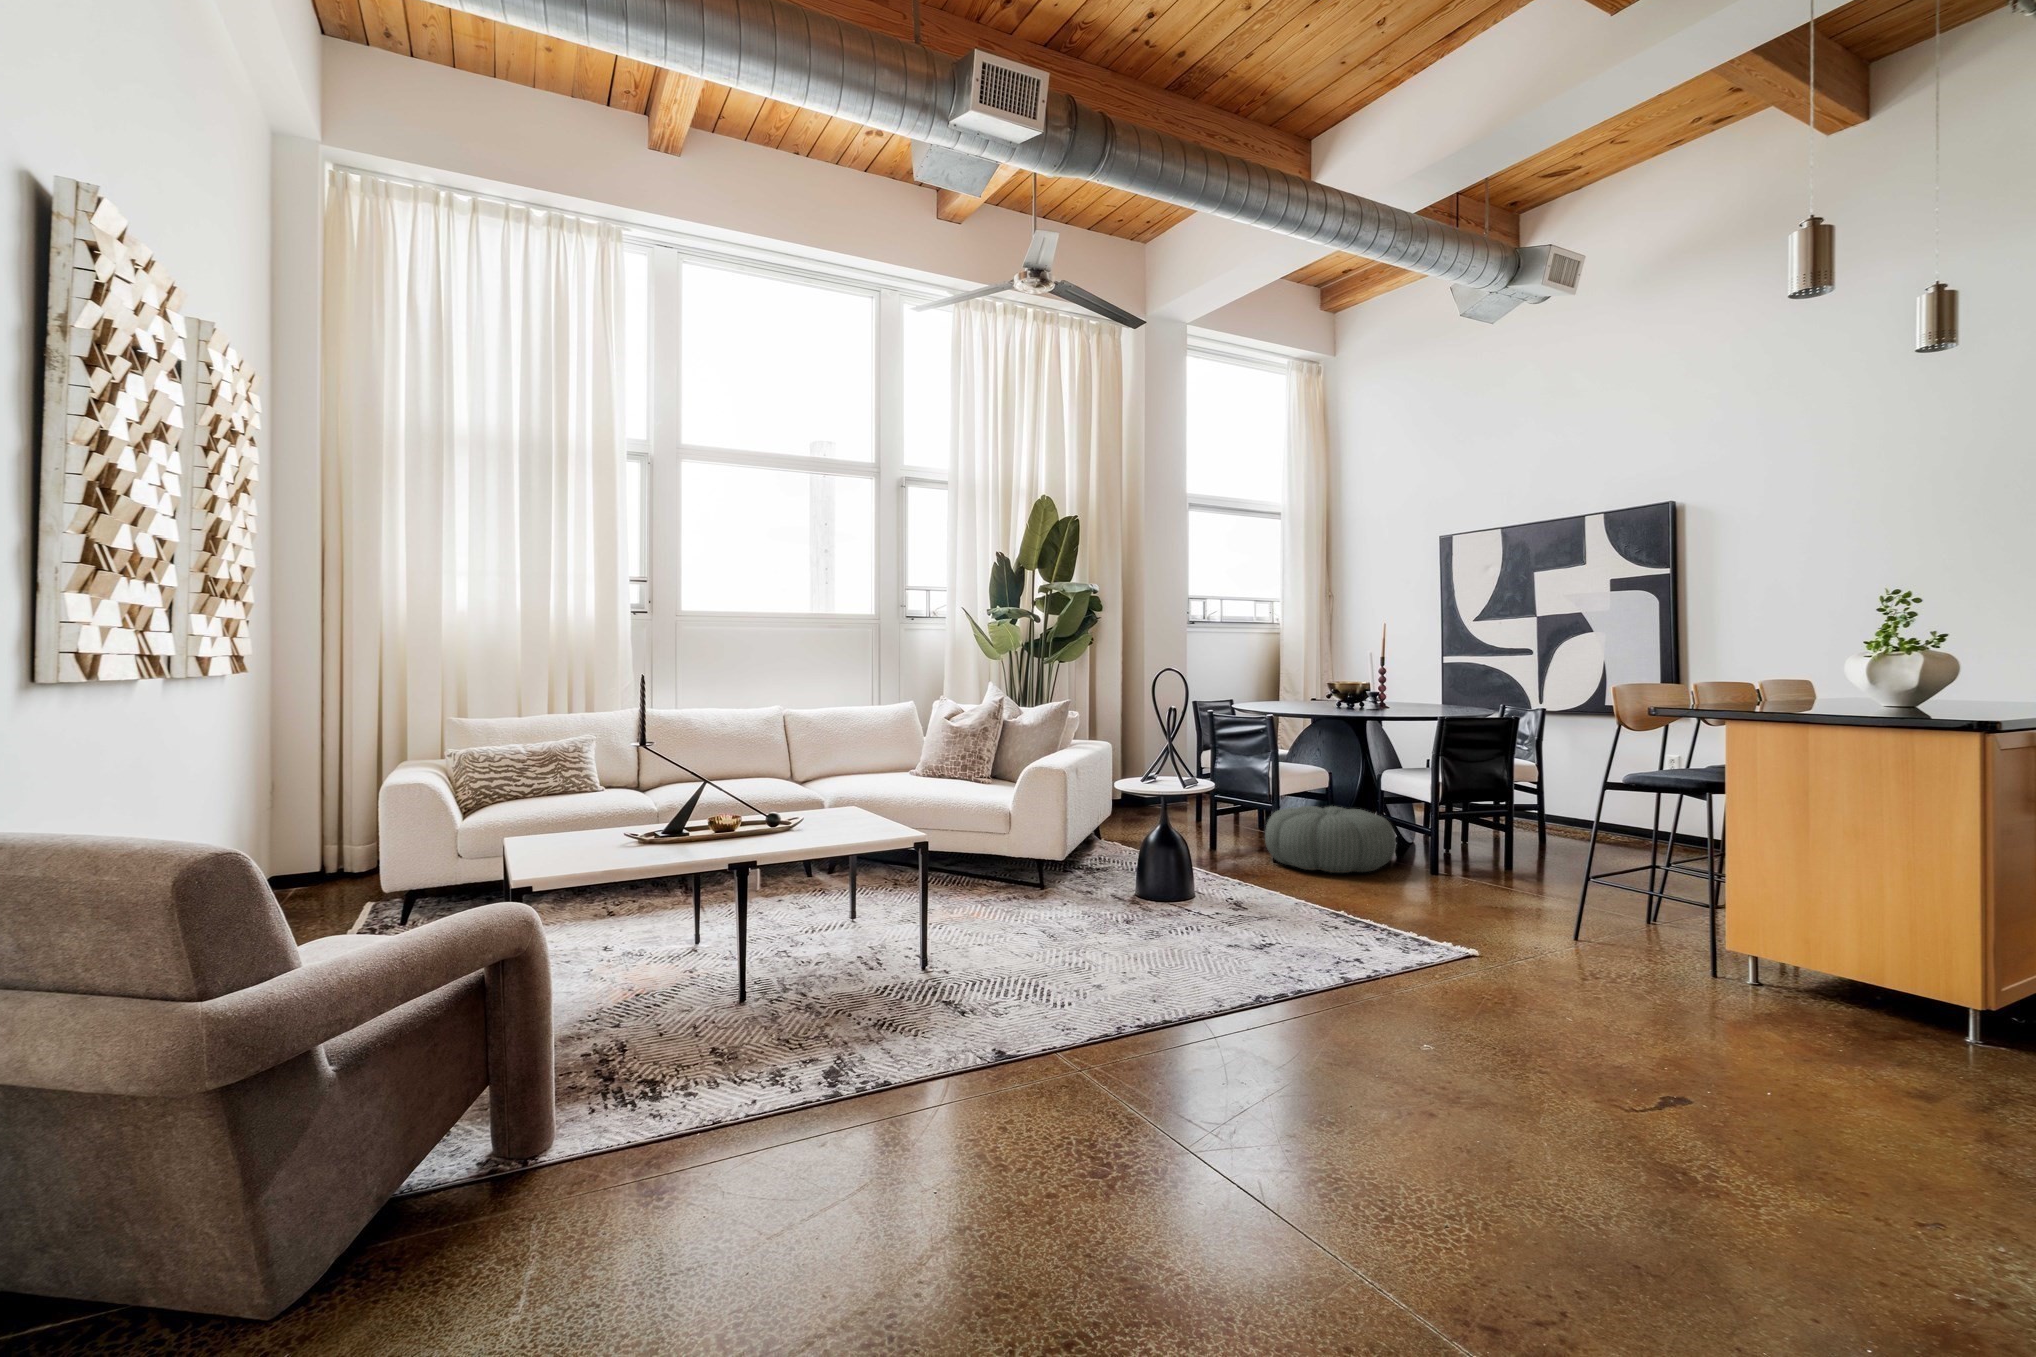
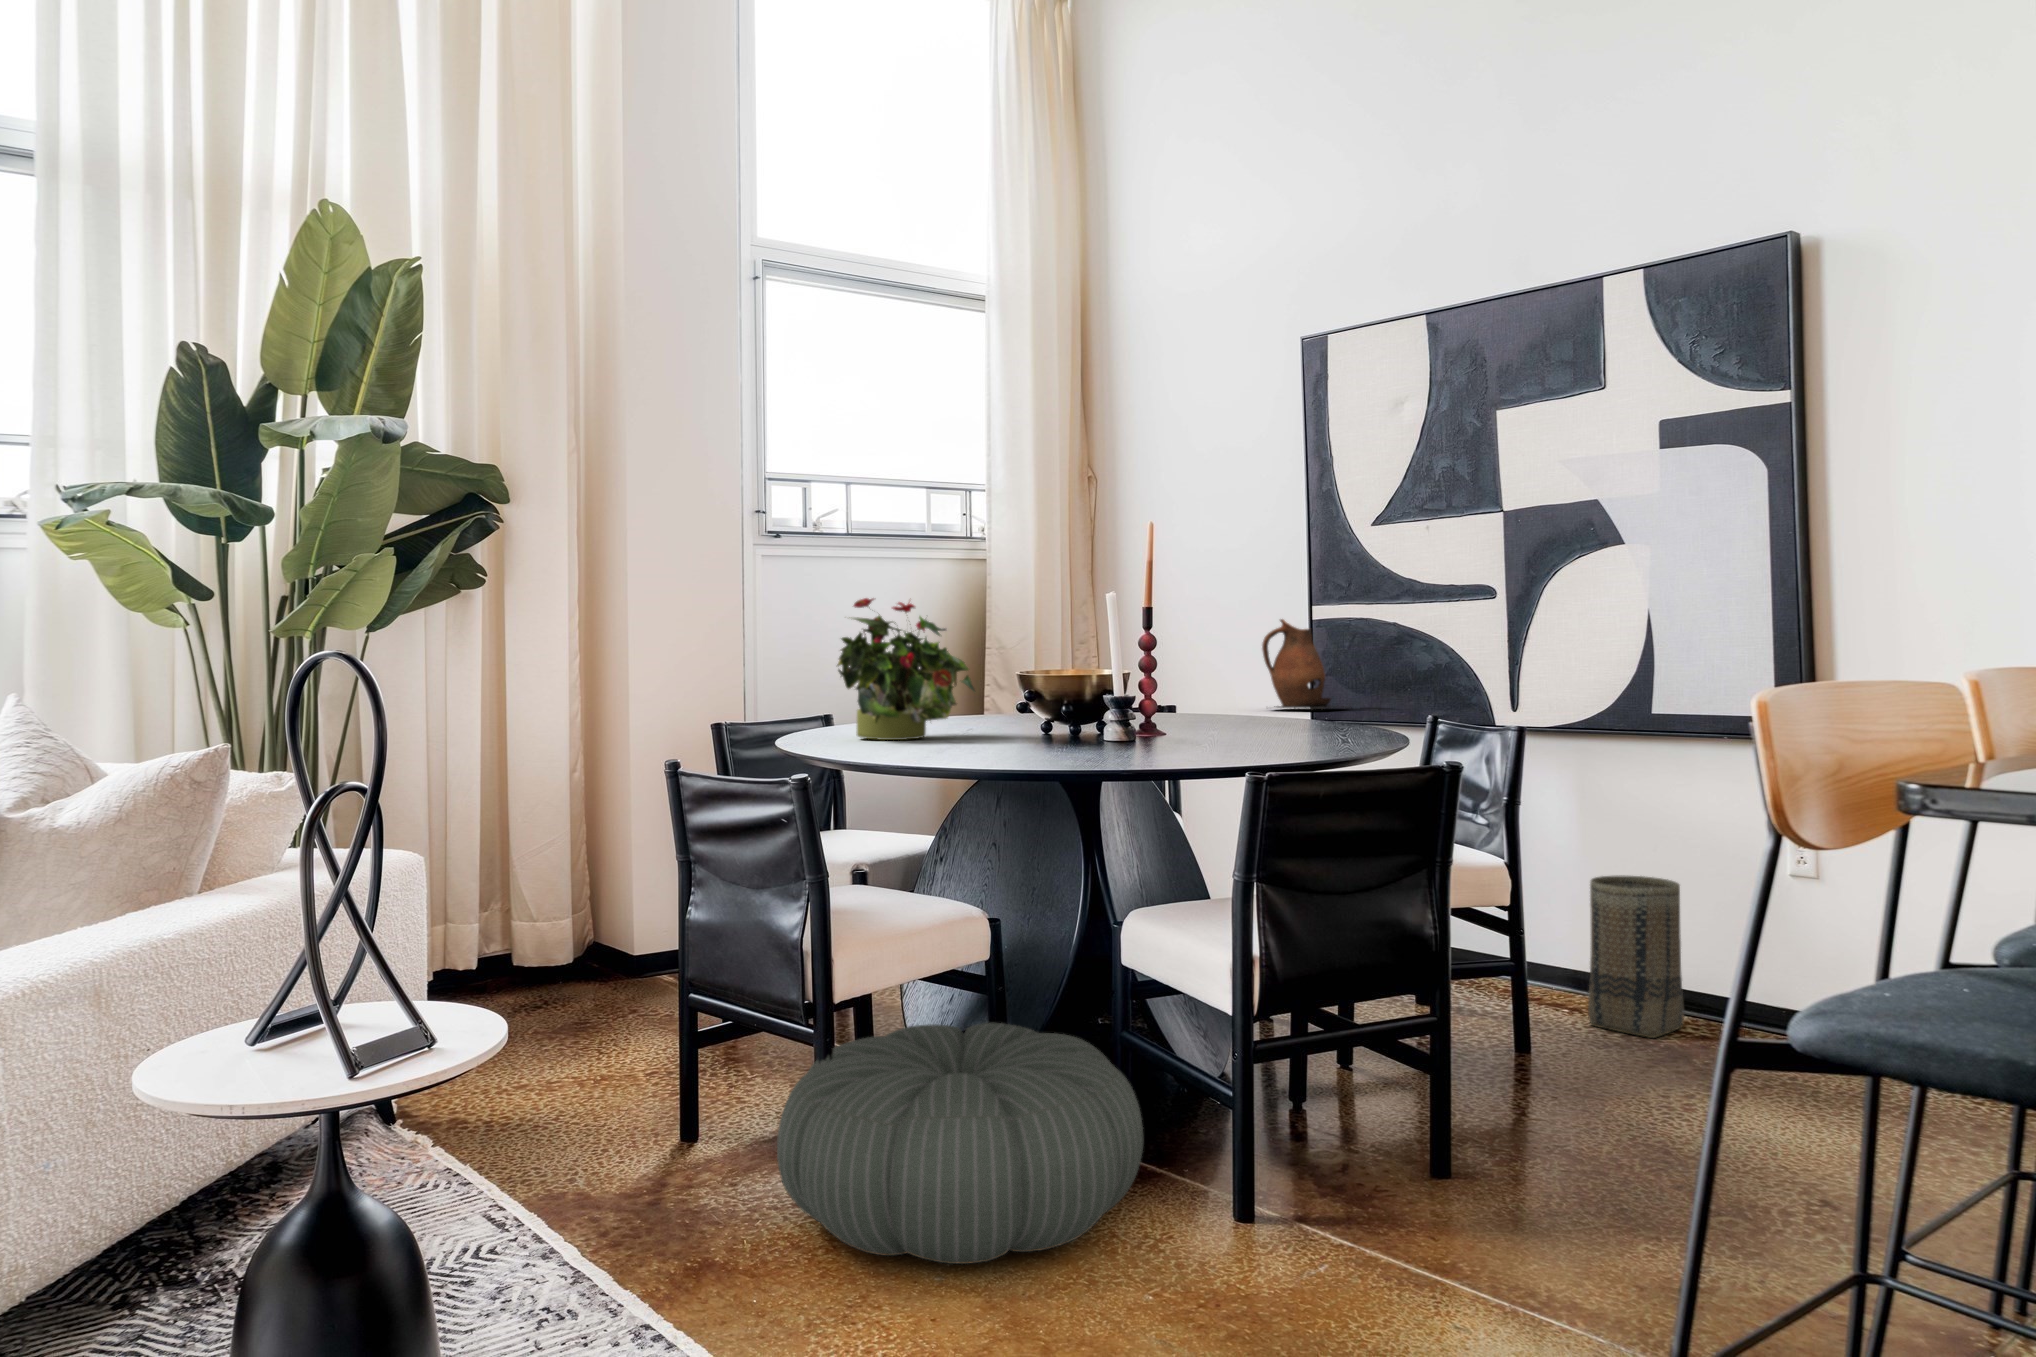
potted plant: none [1256,653,1312,707] -> present [837,598,975,740]
ceramic pitcher: none [1418,662,1462,704] -> present [1262,619,1350,710]
basket: none [1575,776,1620,843] -> present [1588,875,1684,1038]

